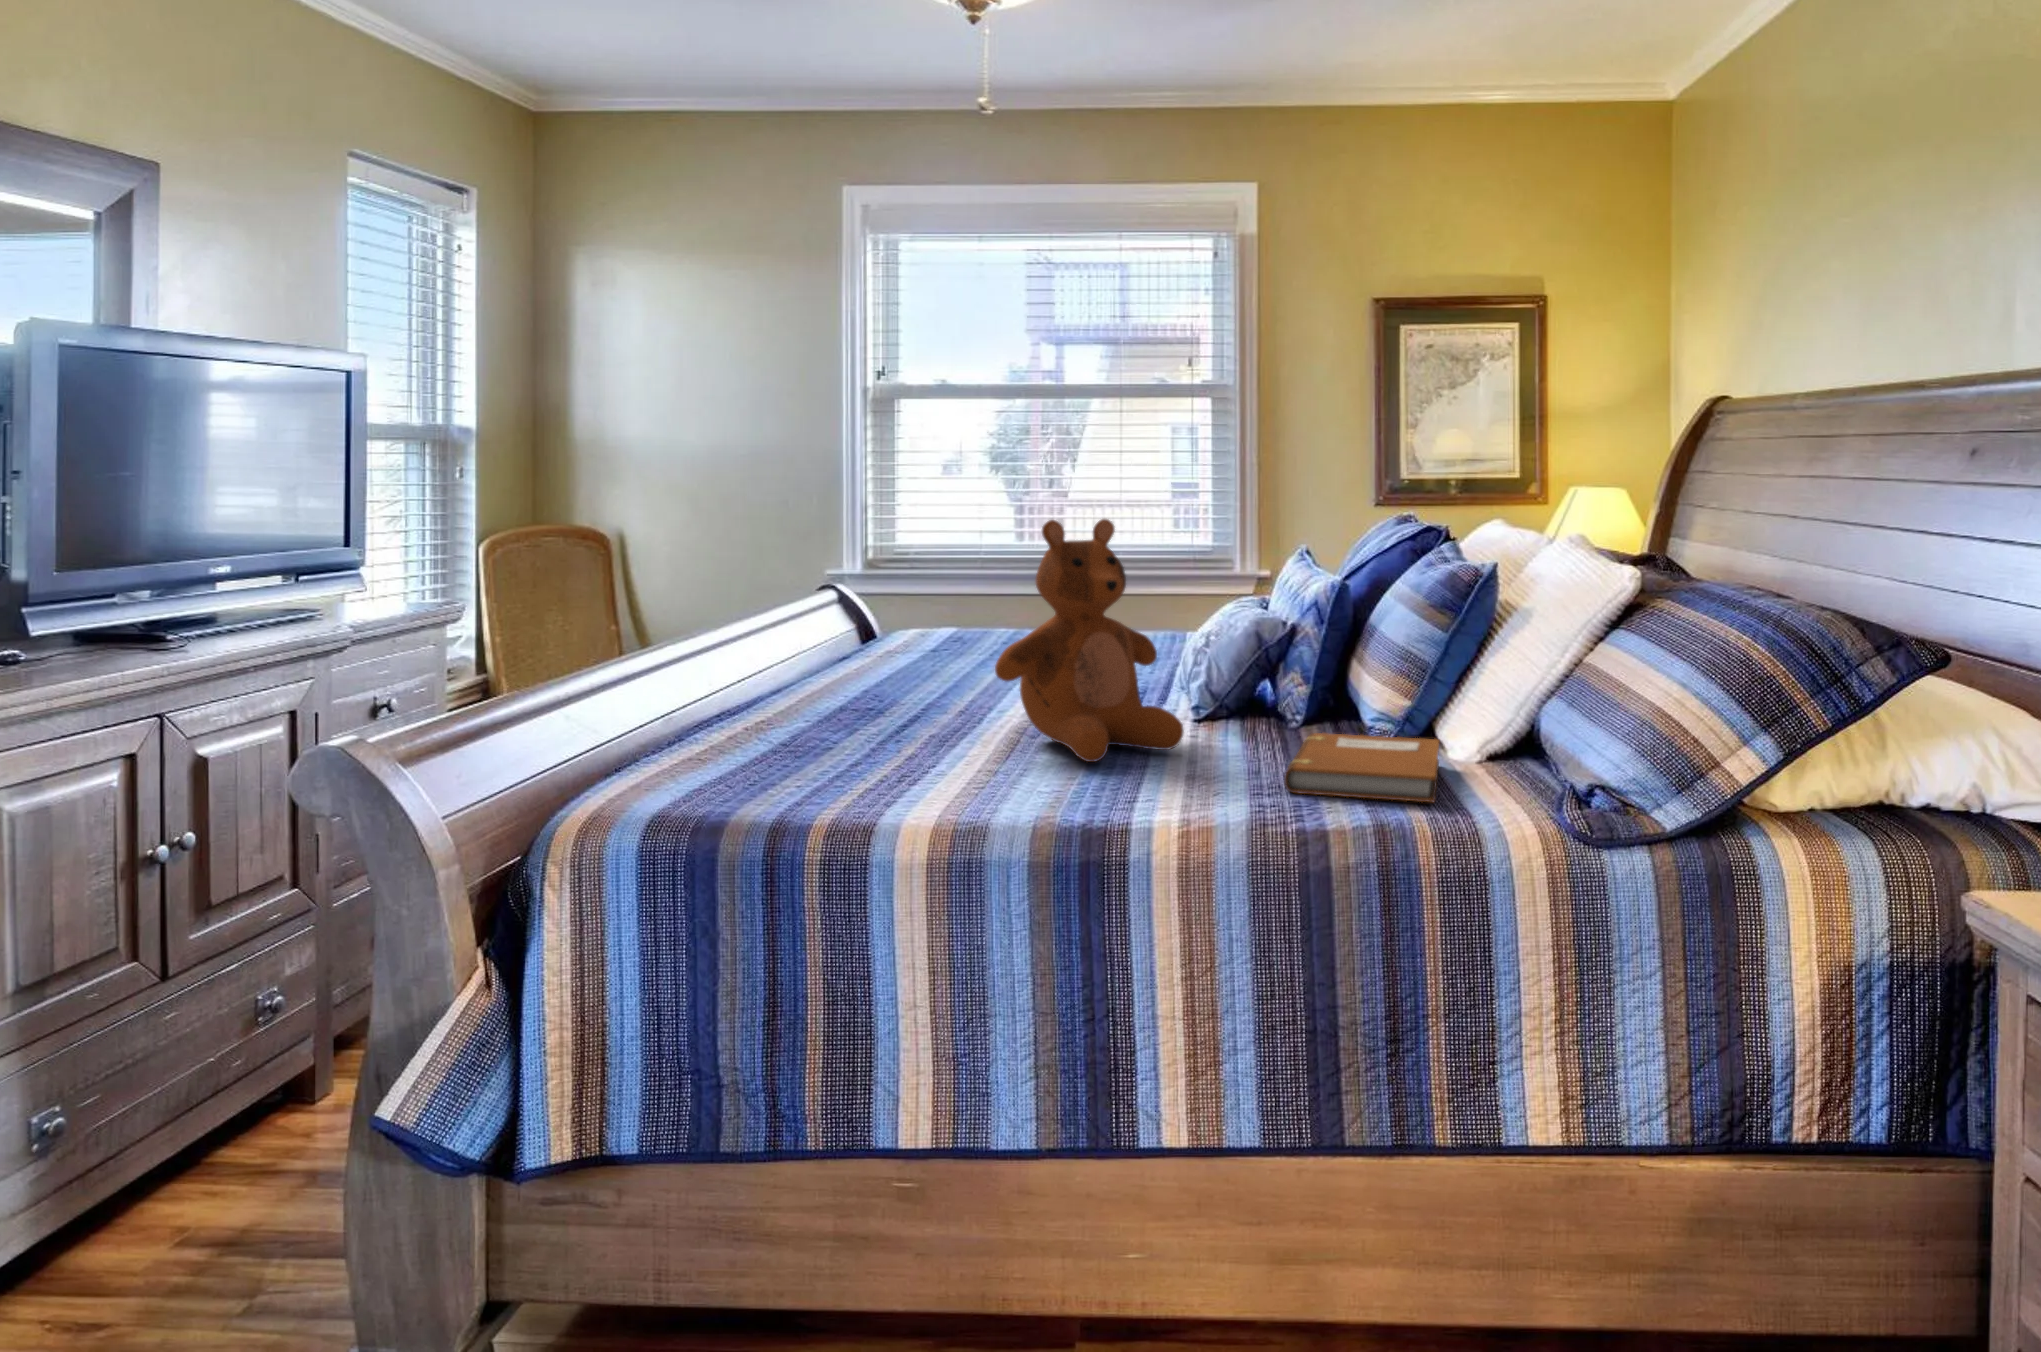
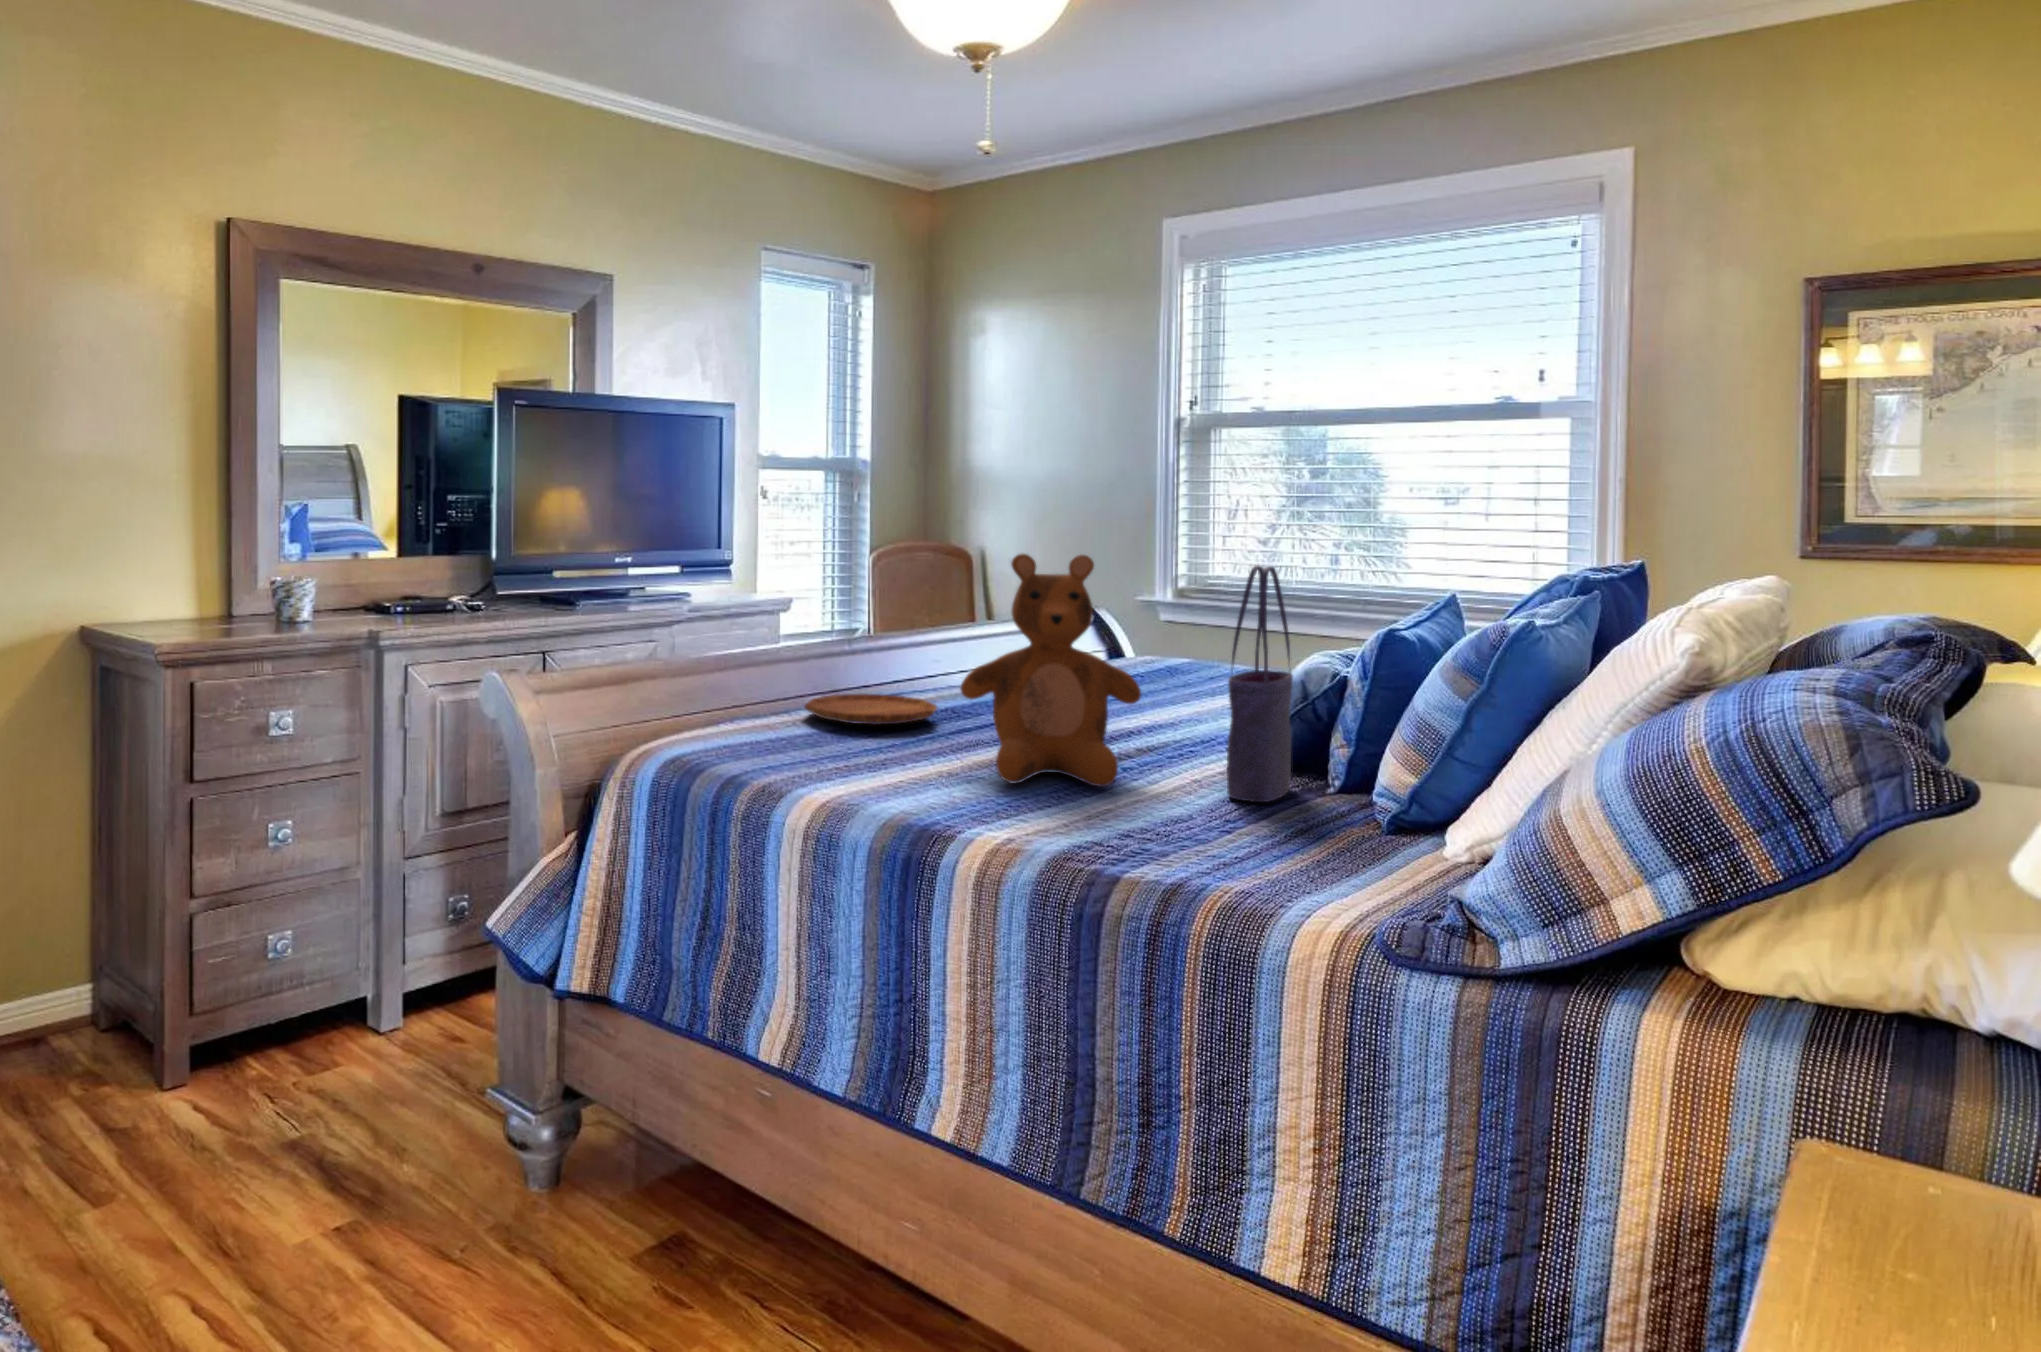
tote bag: none [1244,522,1295,740] -> present [1227,565,1293,802]
tray: none [735,693,900,731] -> present [804,694,937,724]
notebook: present [1284,733,1439,802] -> none [1136,797,1381,882]

